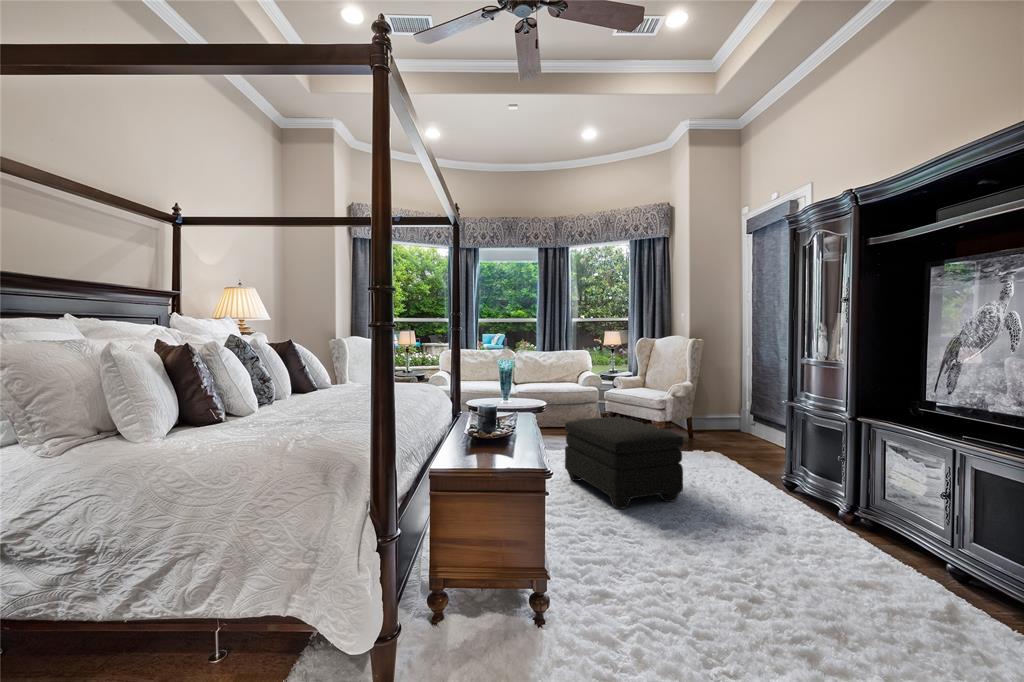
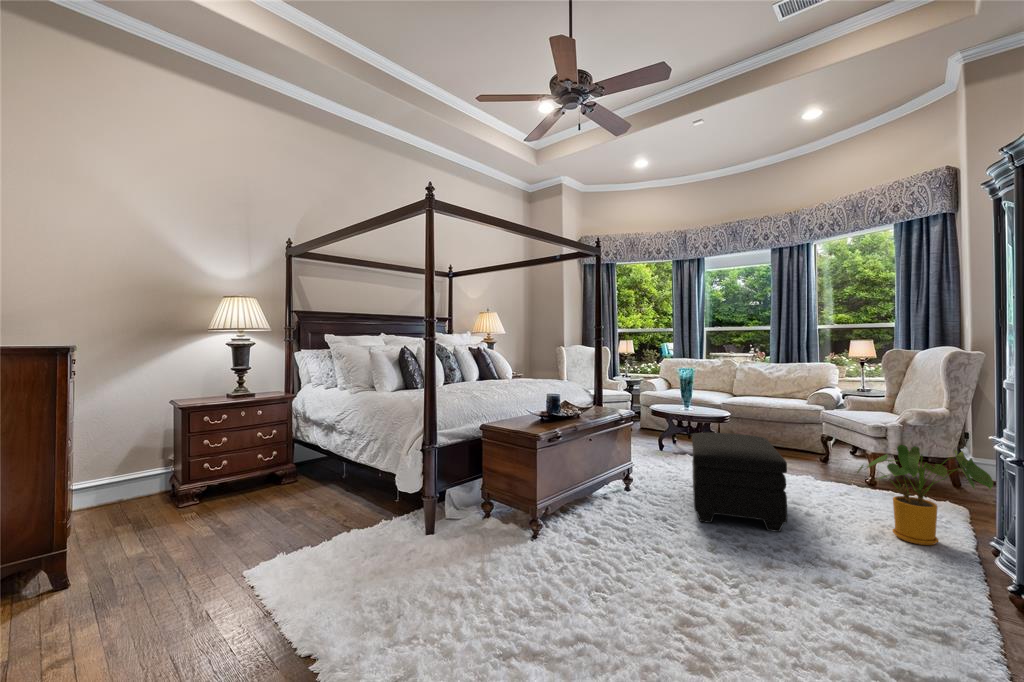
house plant: none [703,410,790,486] -> present [857,445,993,545]

